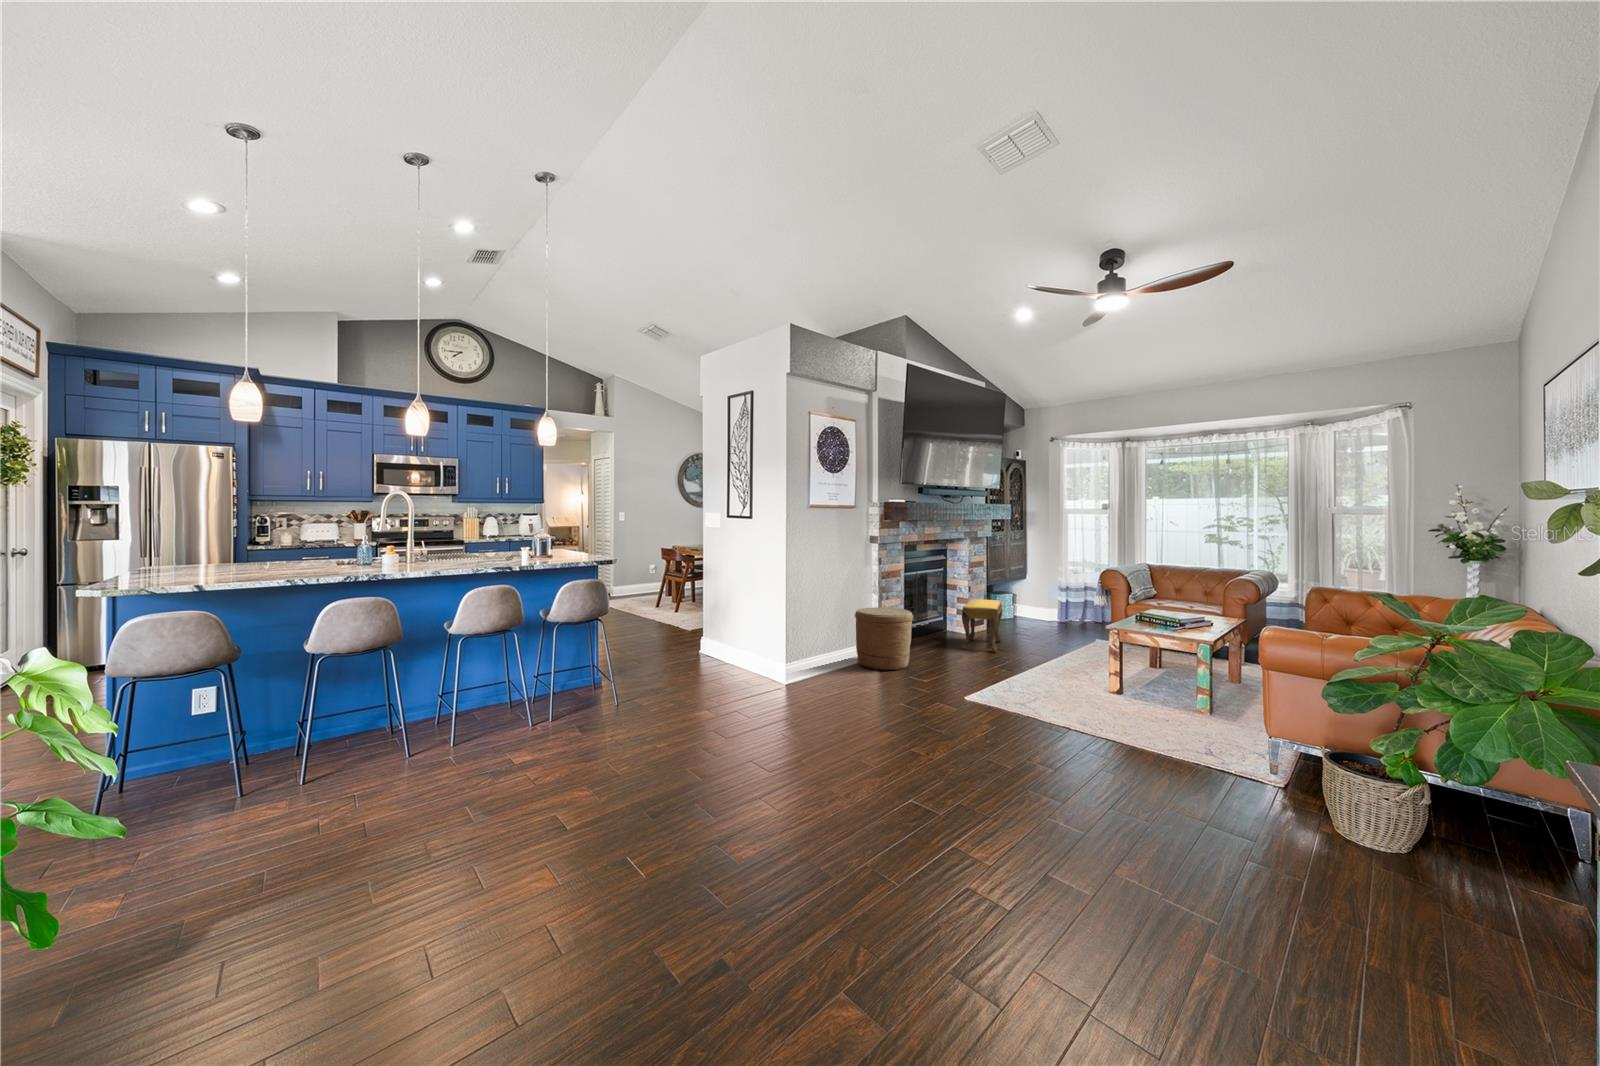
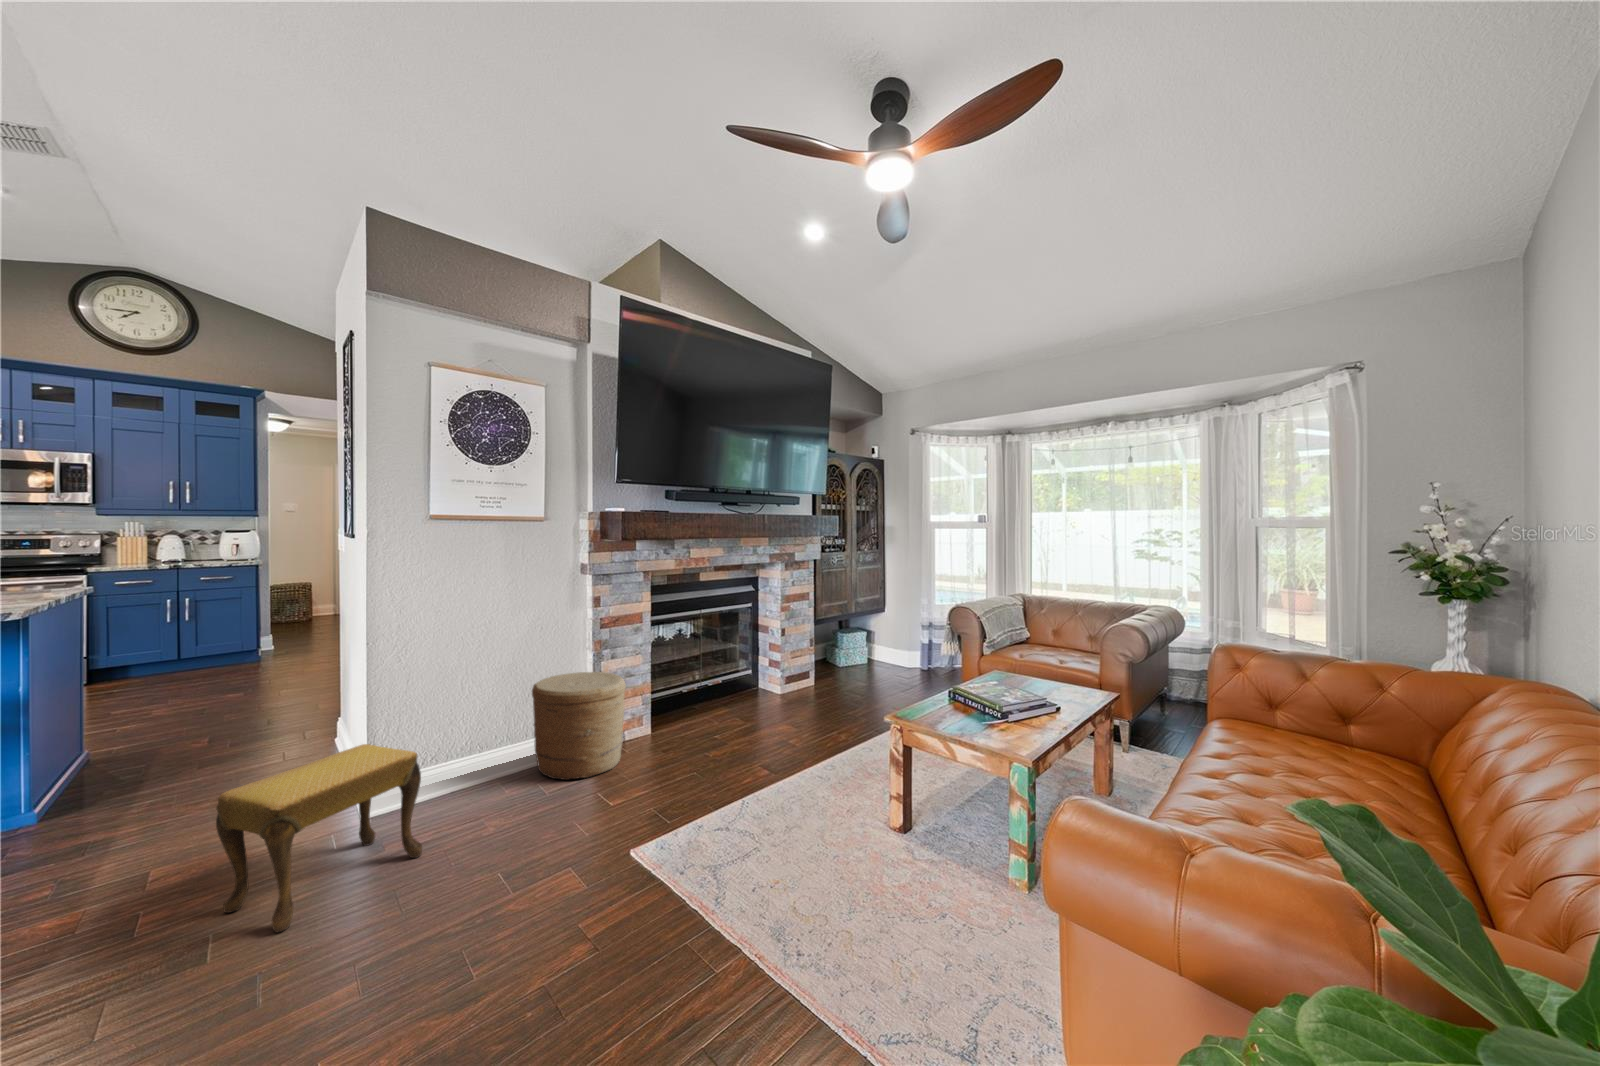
footstool: present [962,599,1002,652] -> present [216,744,422,932]

